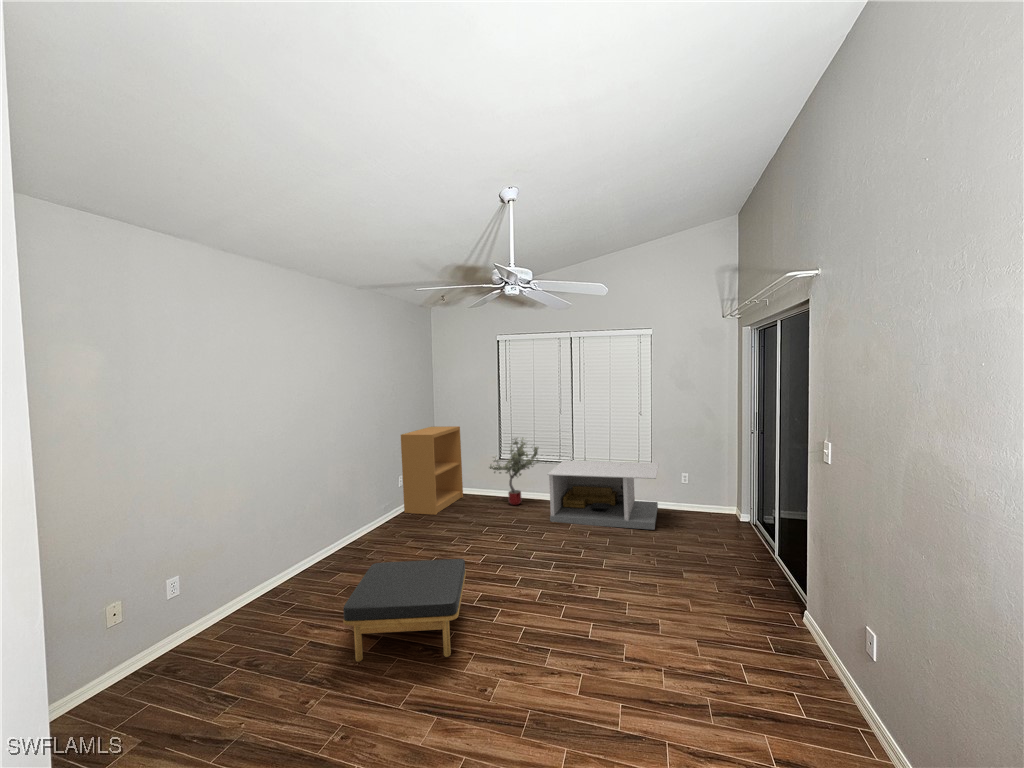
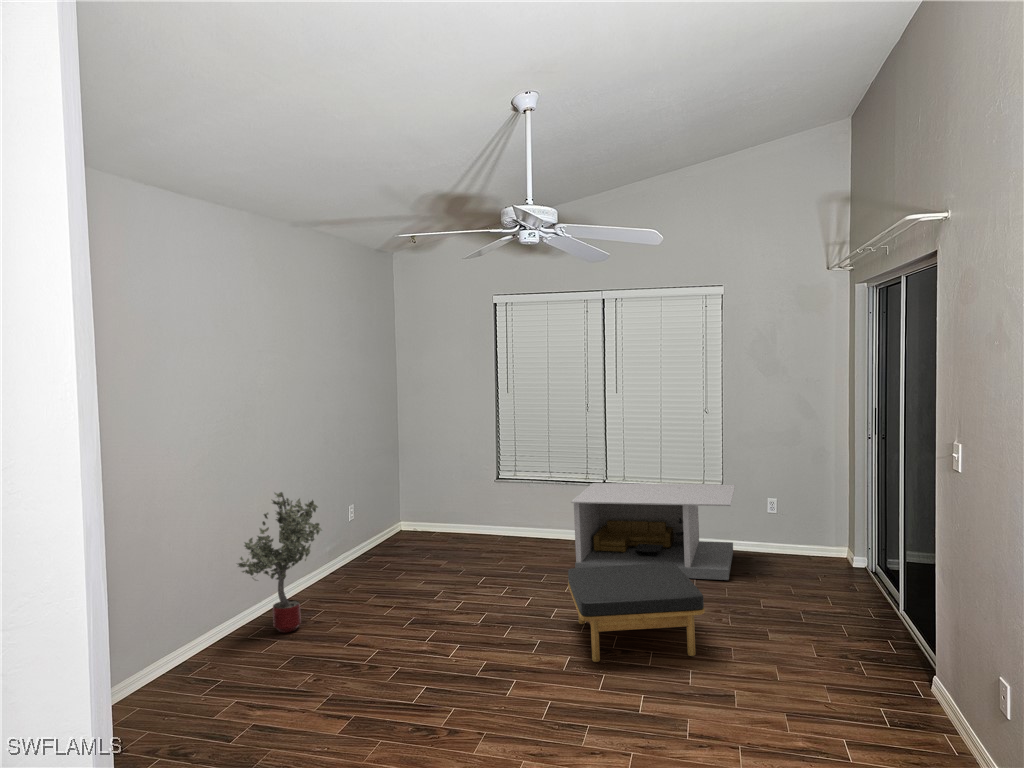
bookshelf: present [401,426,463,515] -> none [350,433,442,564]
potted tree: present [489,438,539,505] -> present [238,492,322,633]
ottoman: present [343,559,466,662] -> present [568,563,705,662]

